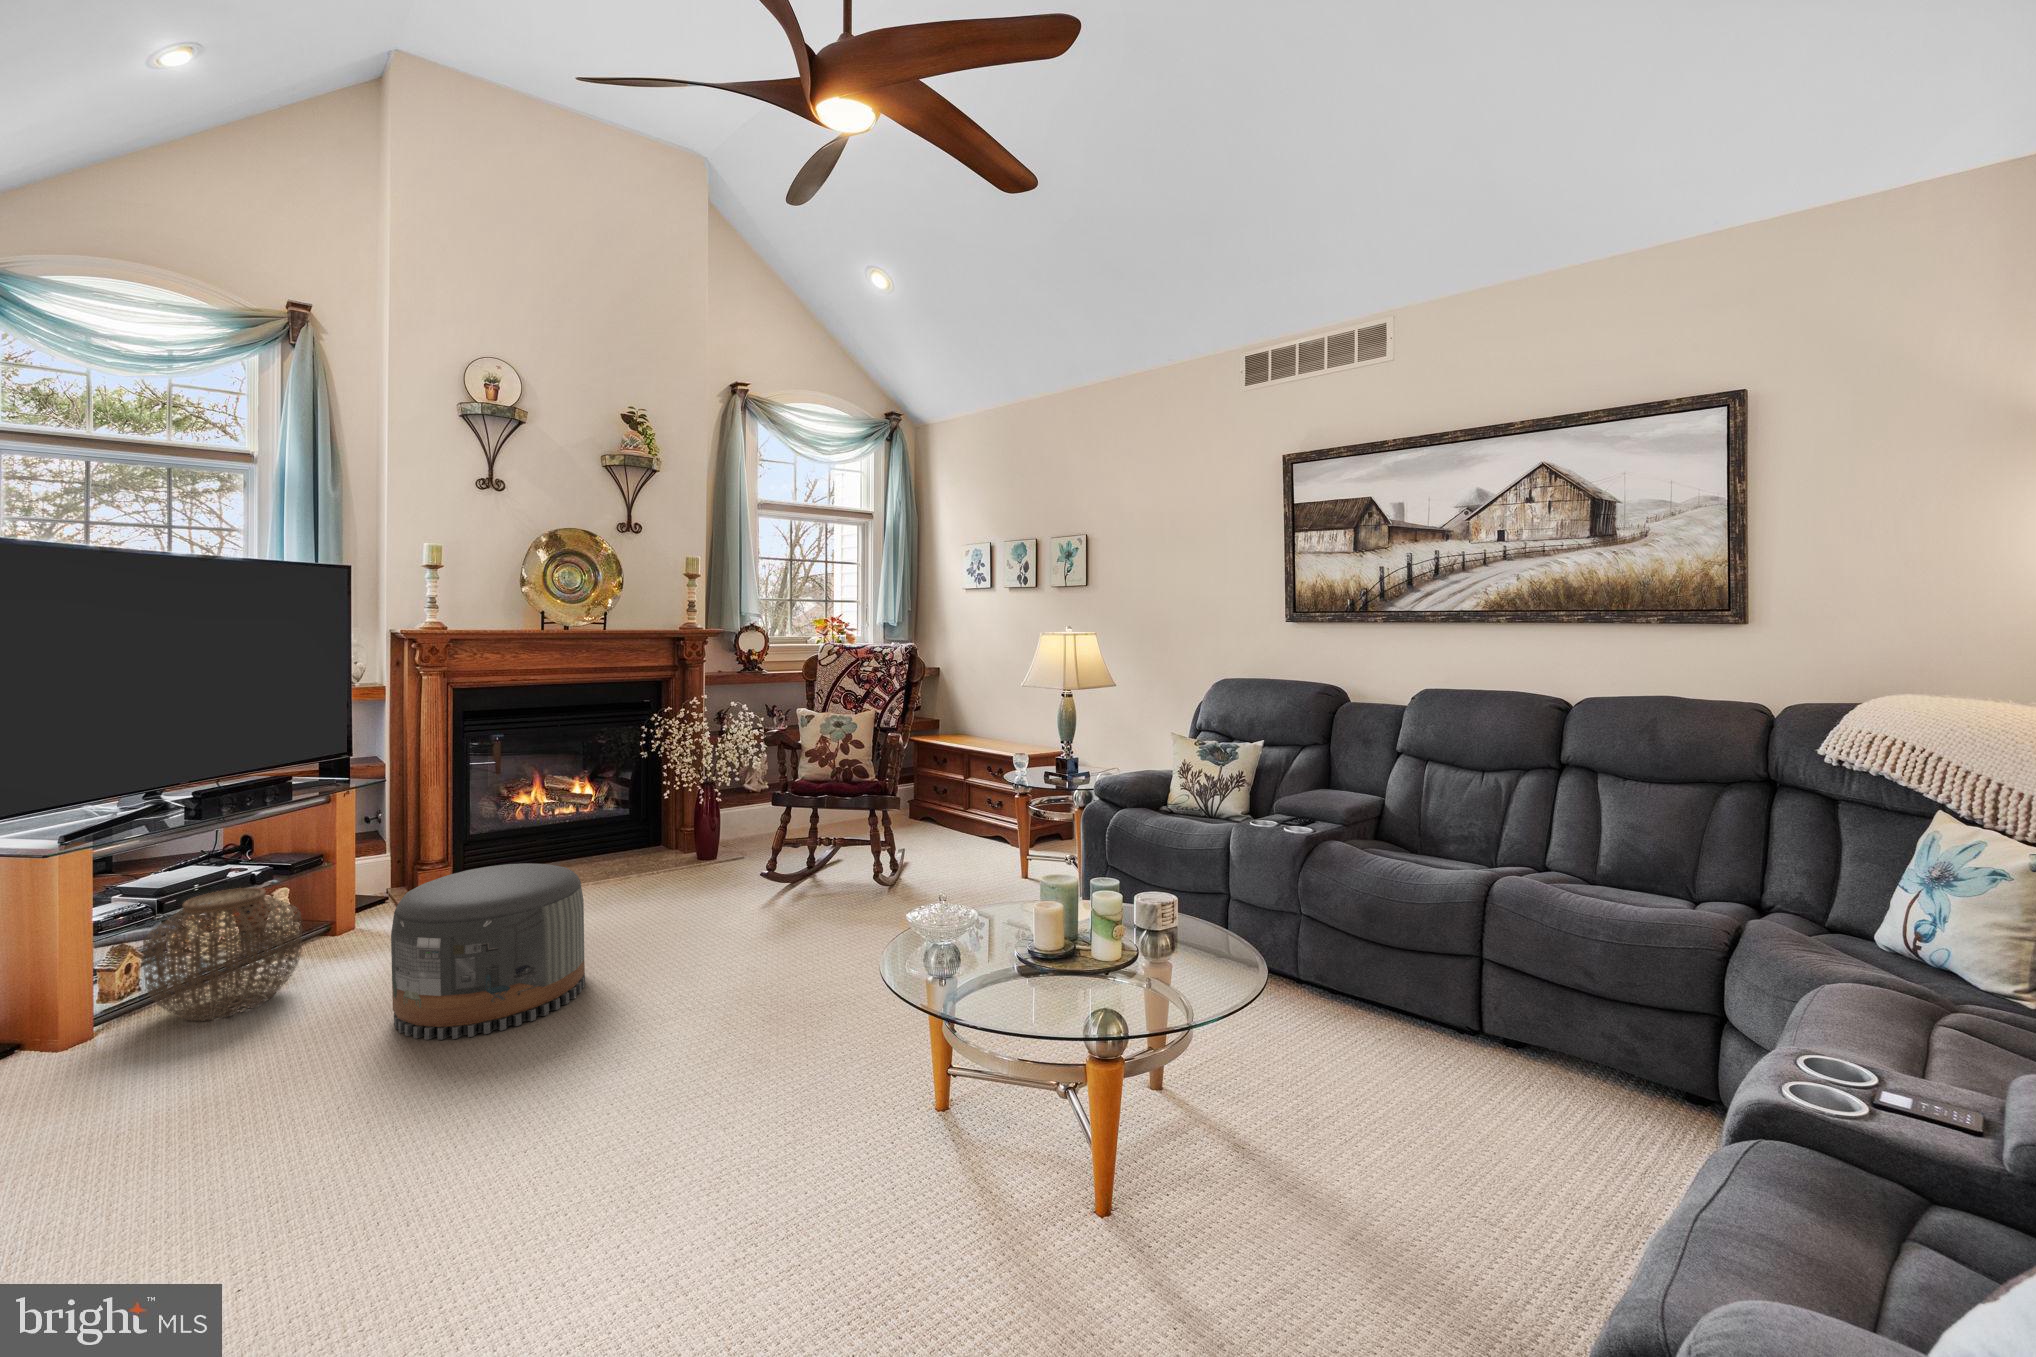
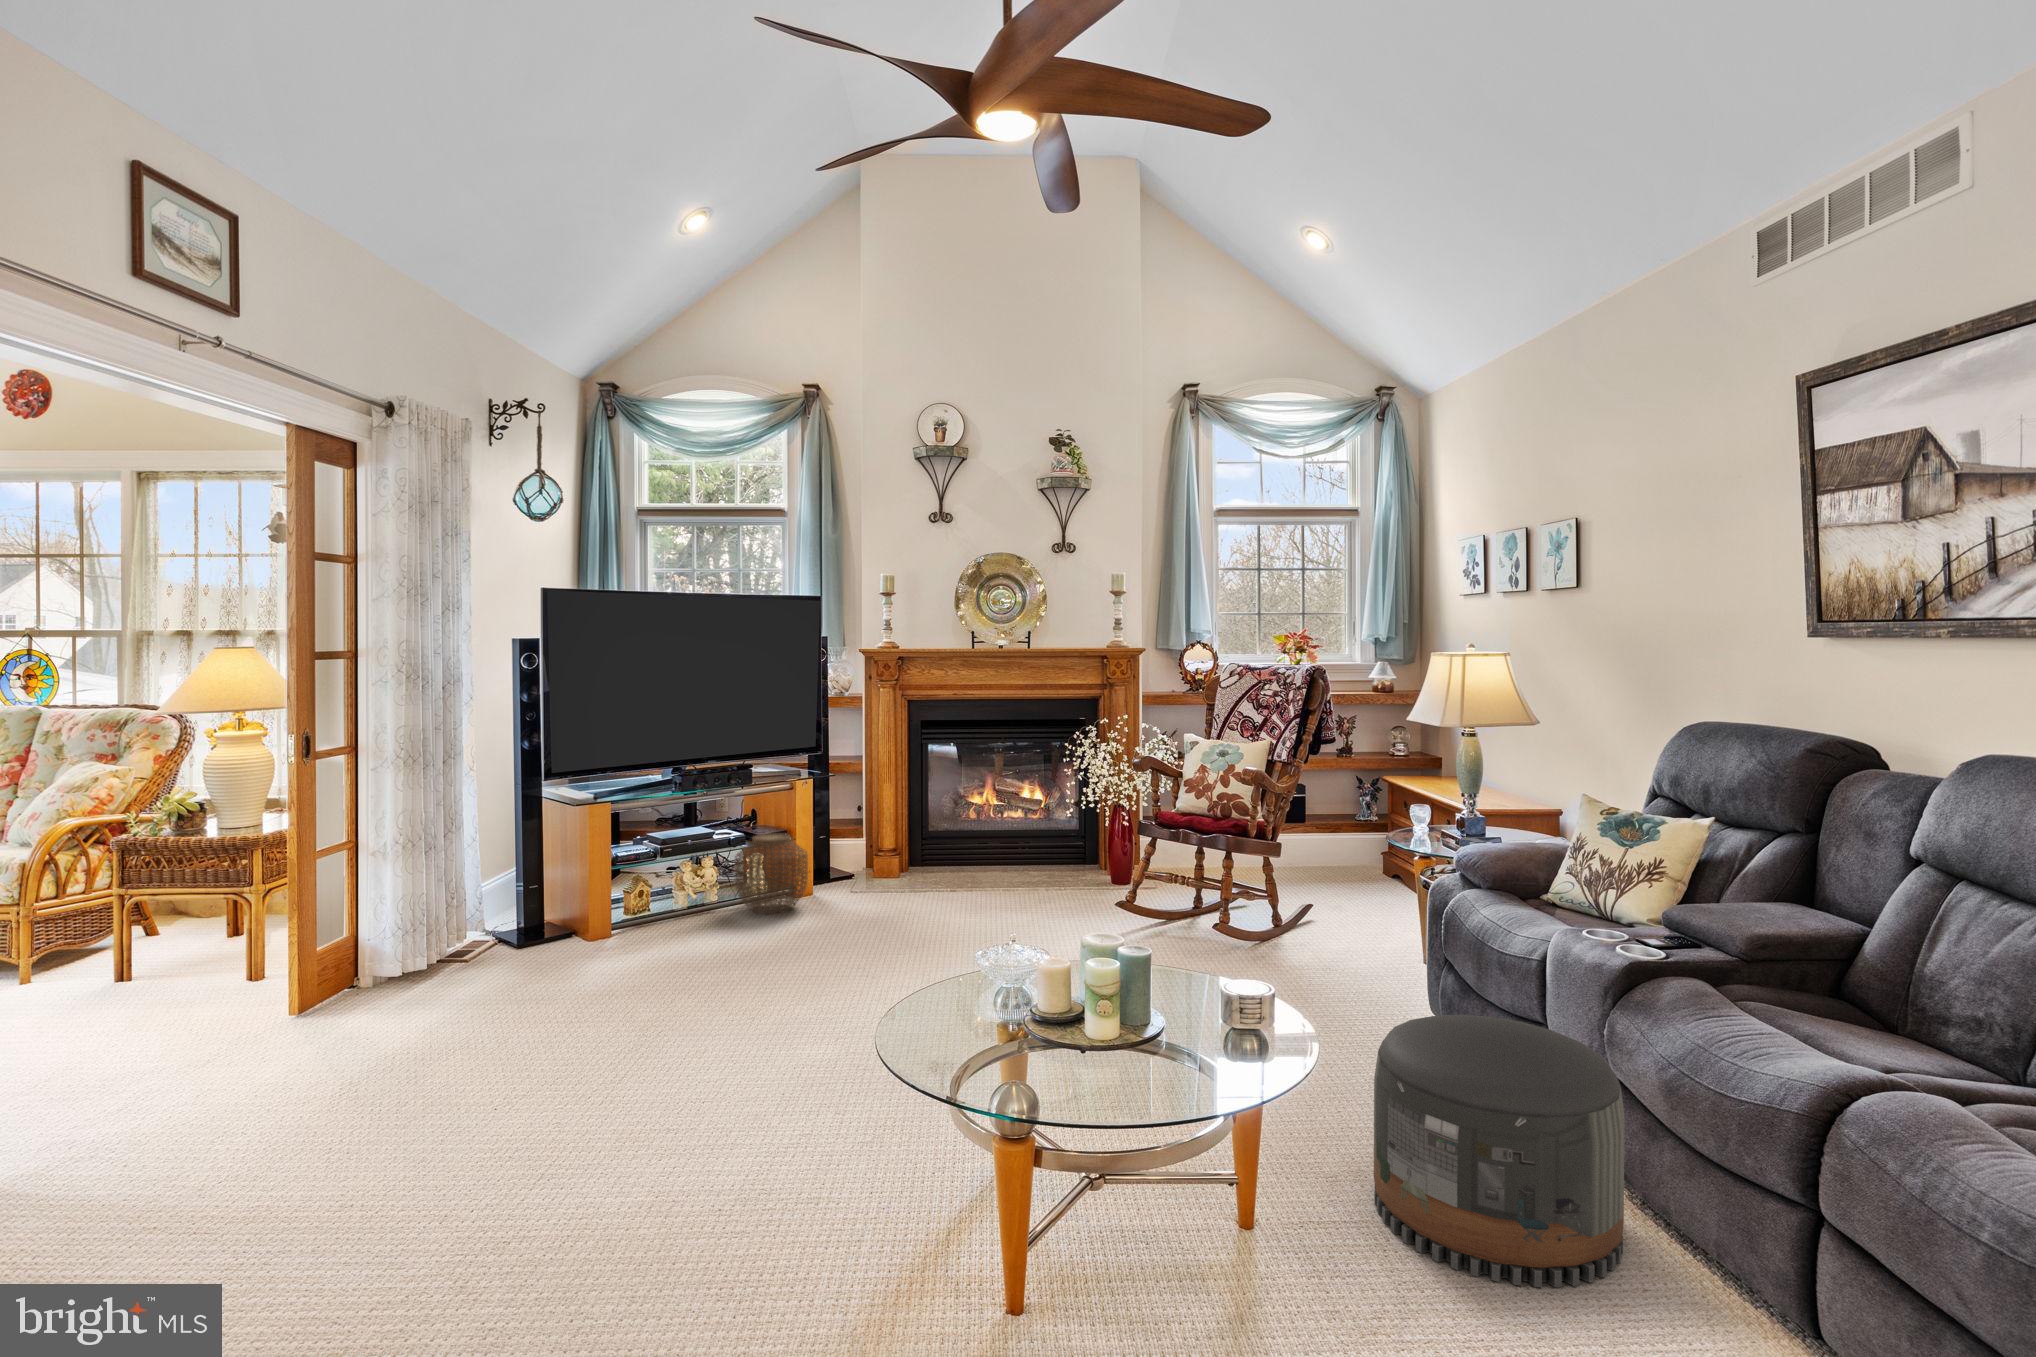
pouf: present [391,863,585,1040] -> present [1374,1015,1625,1287]

